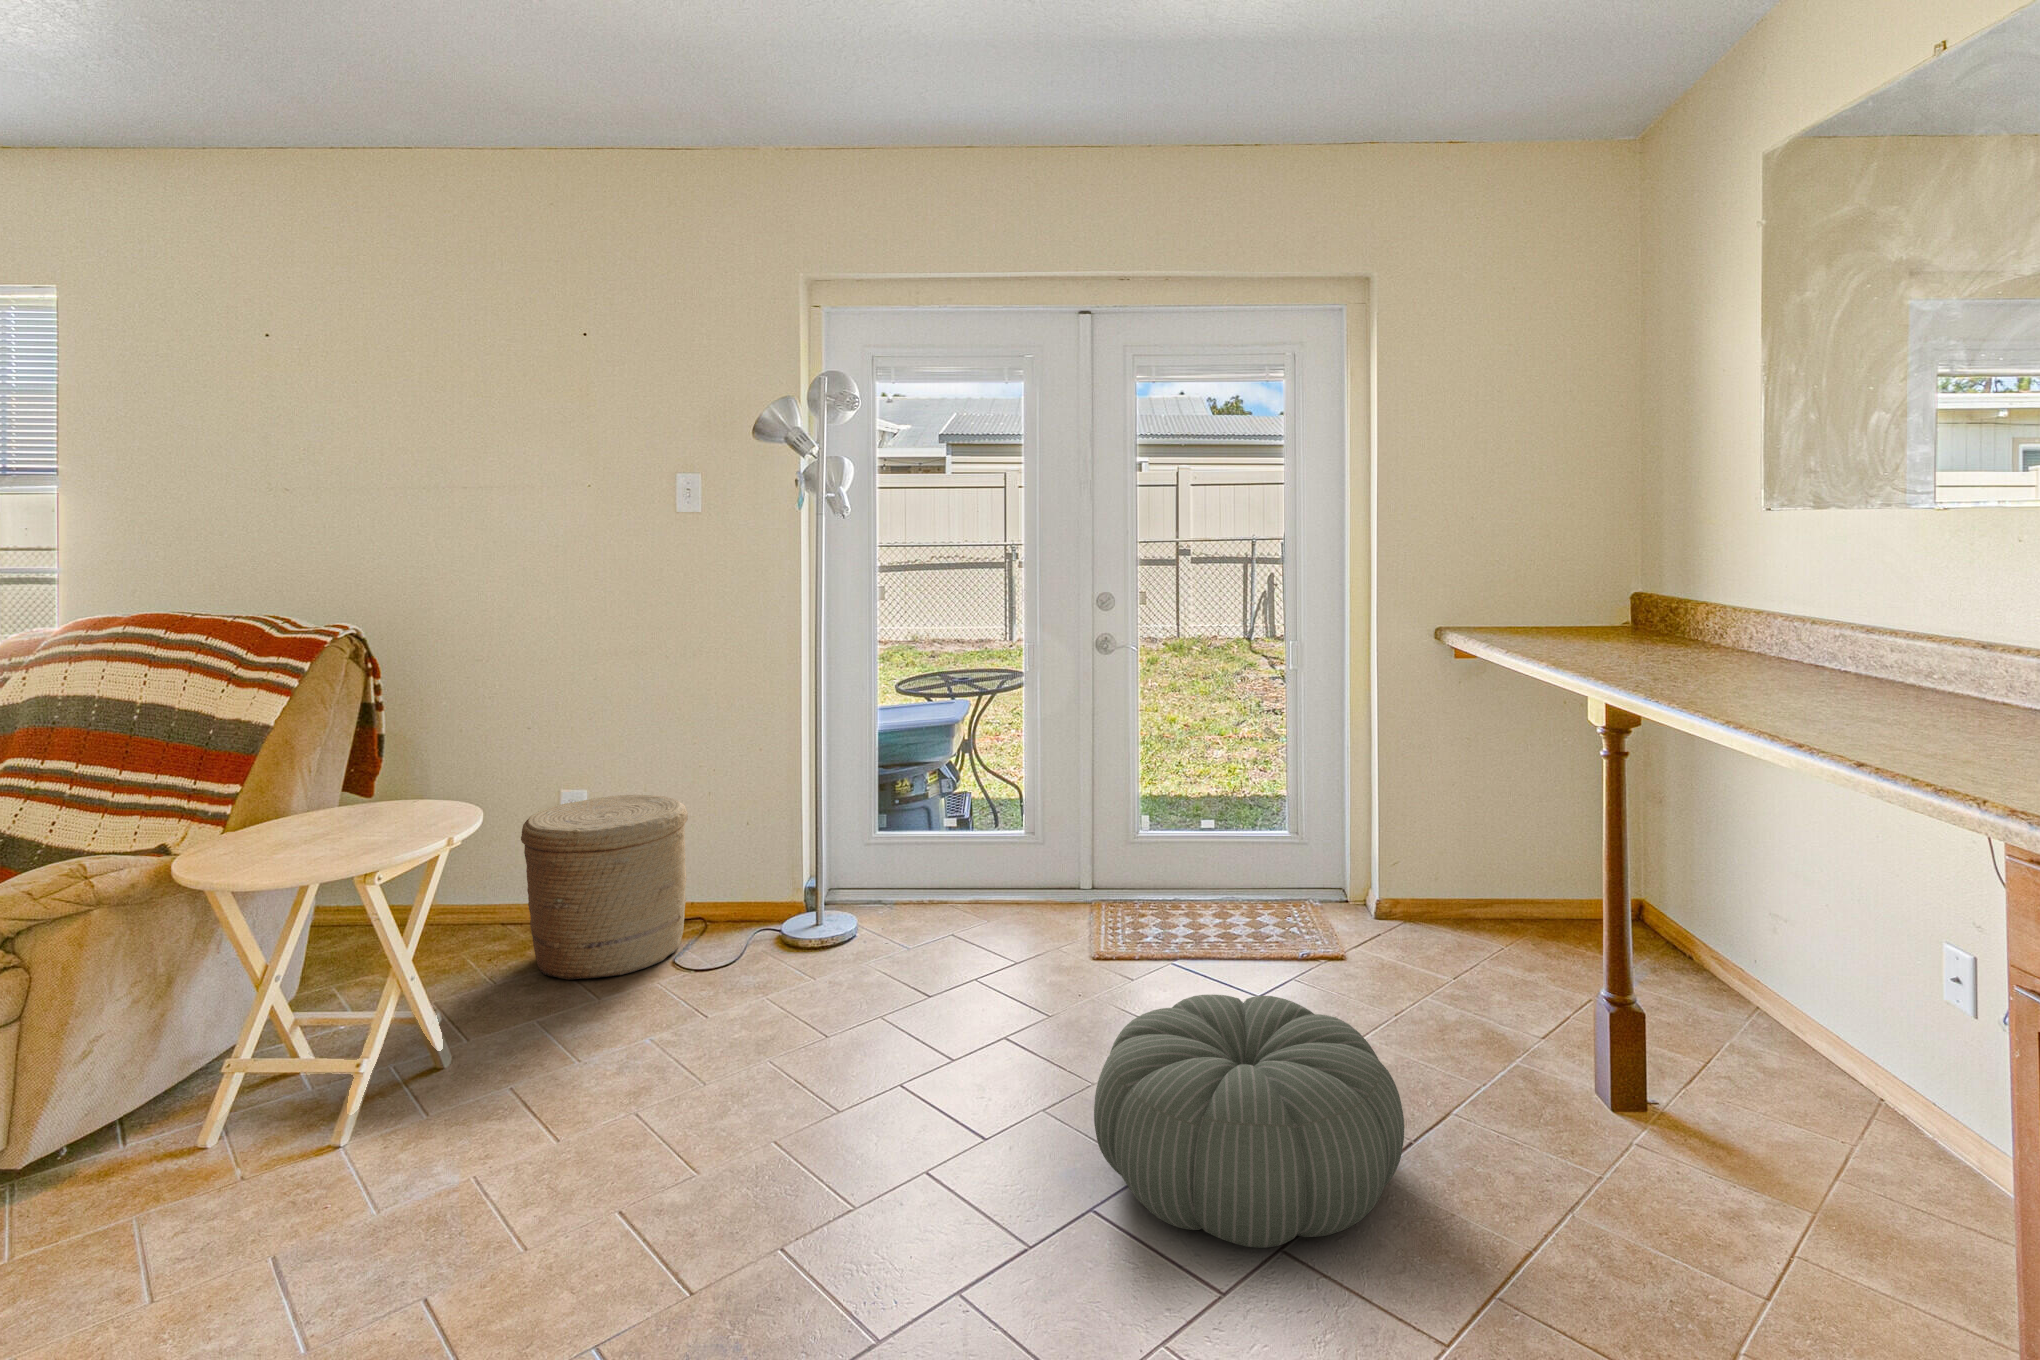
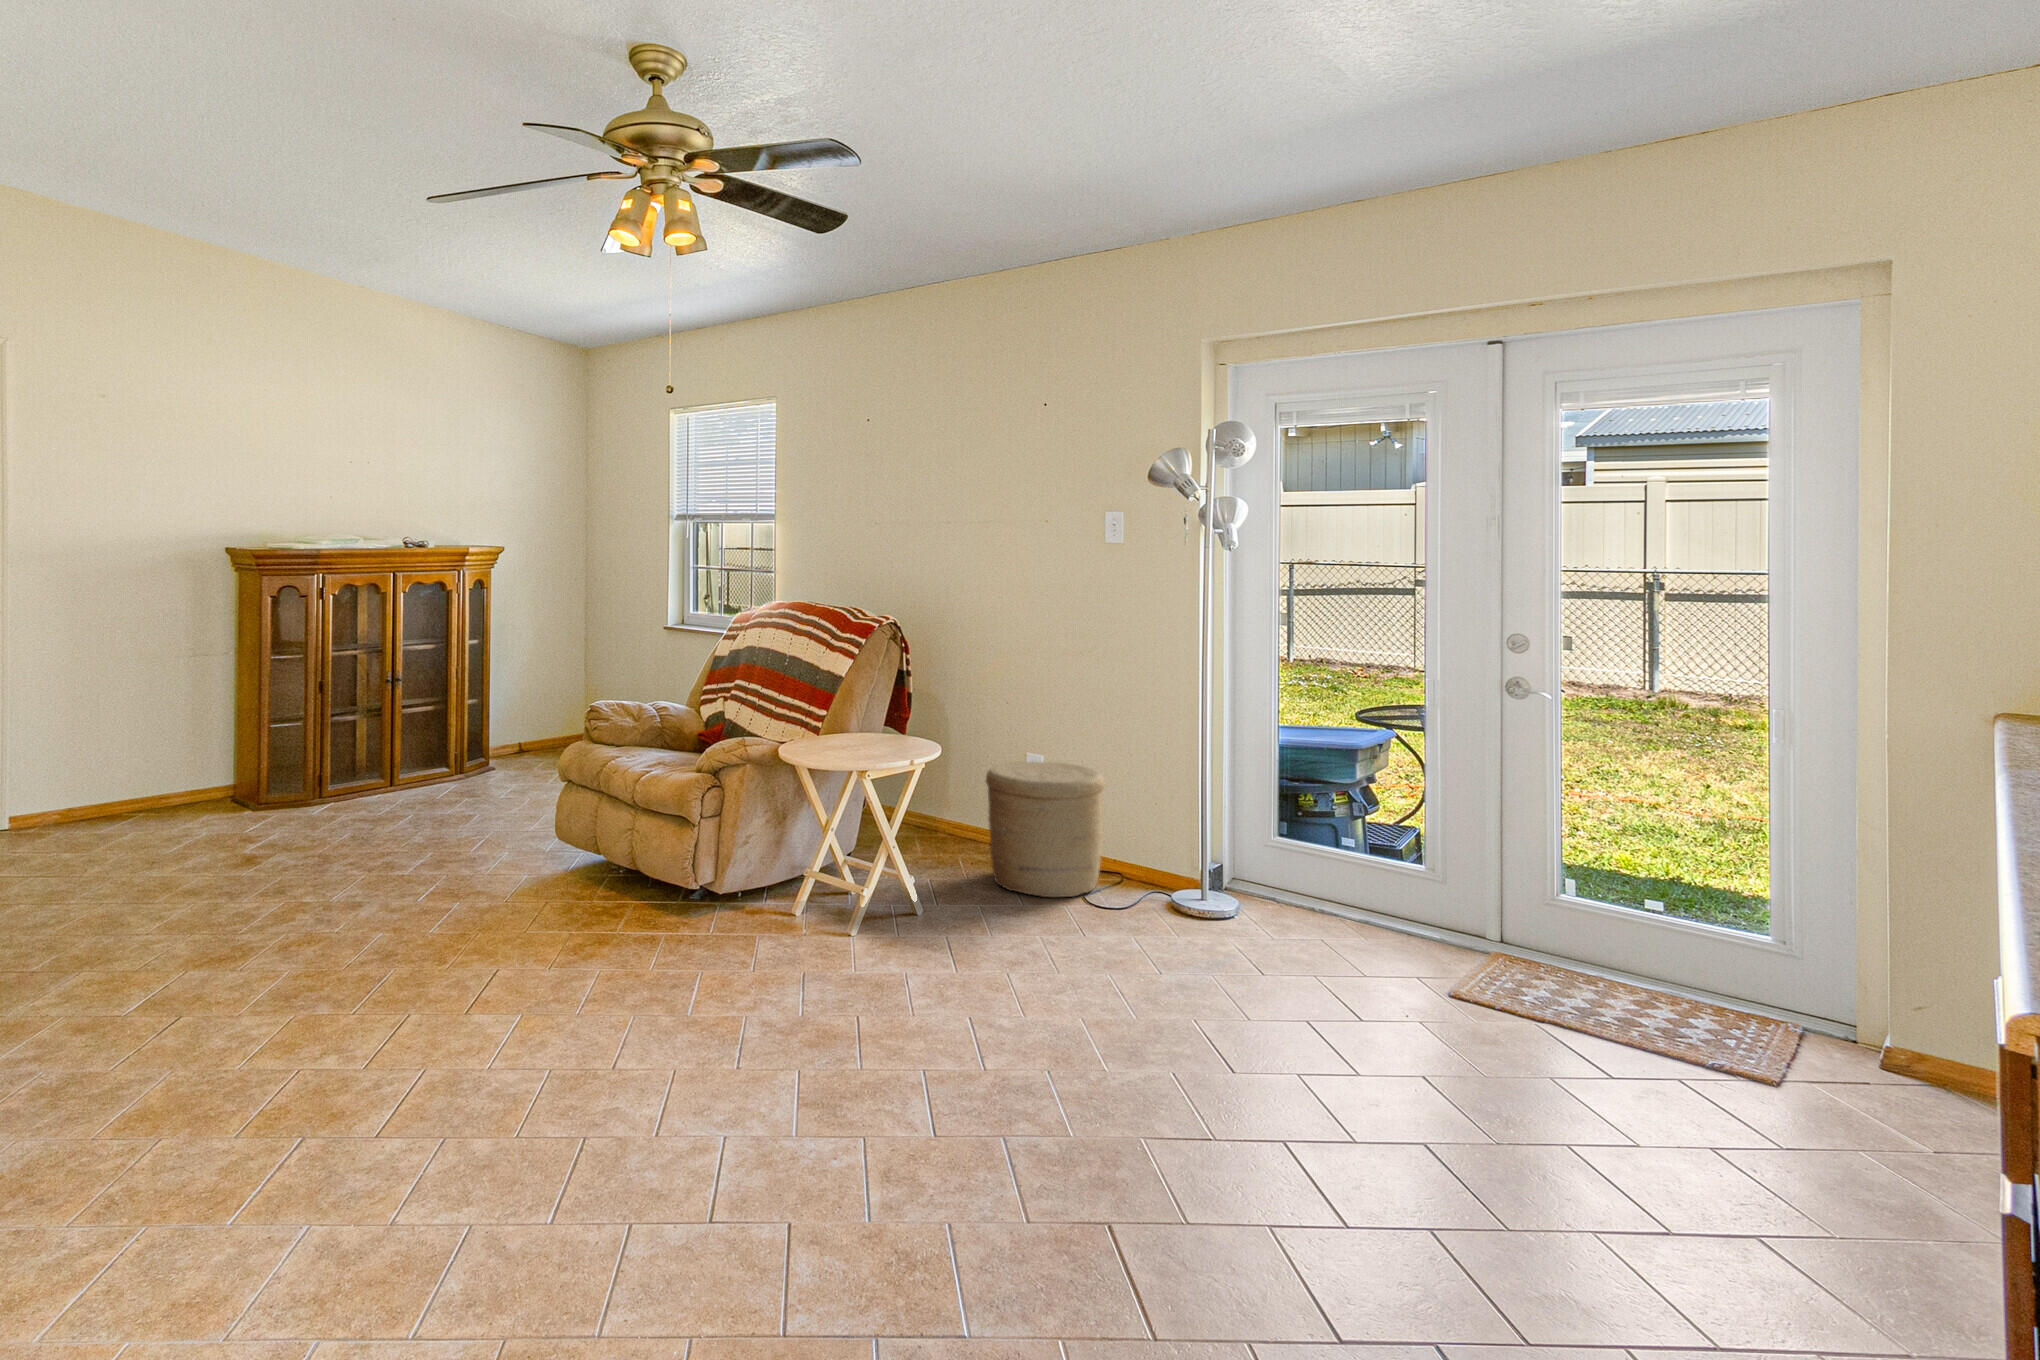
pouf: present [1094,995,1404,1248] -> none [1301,1014,1625,1240]

